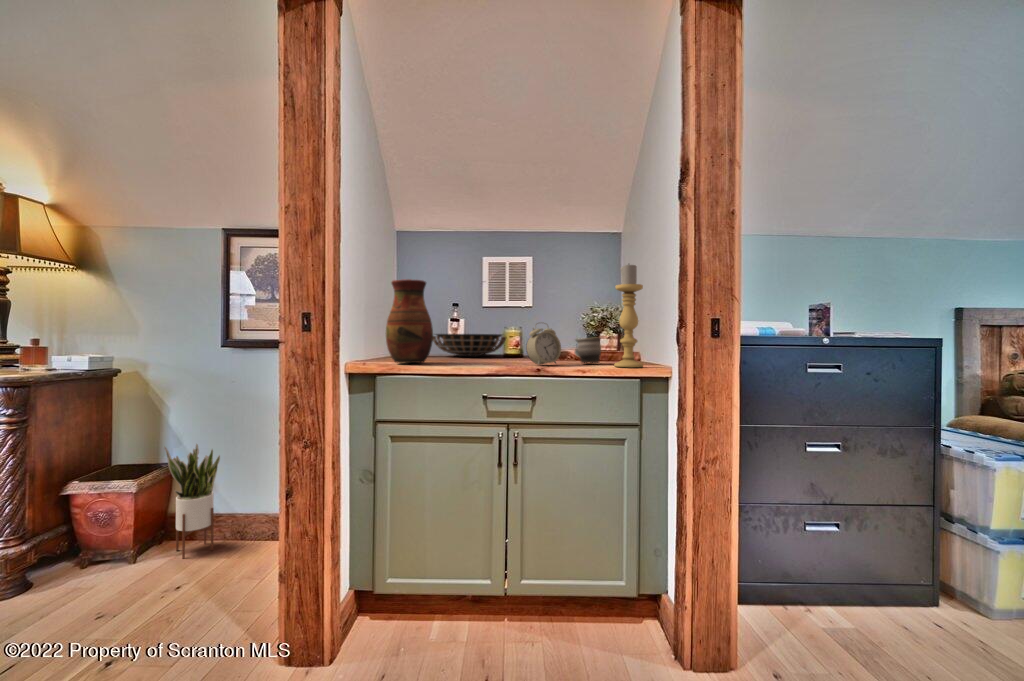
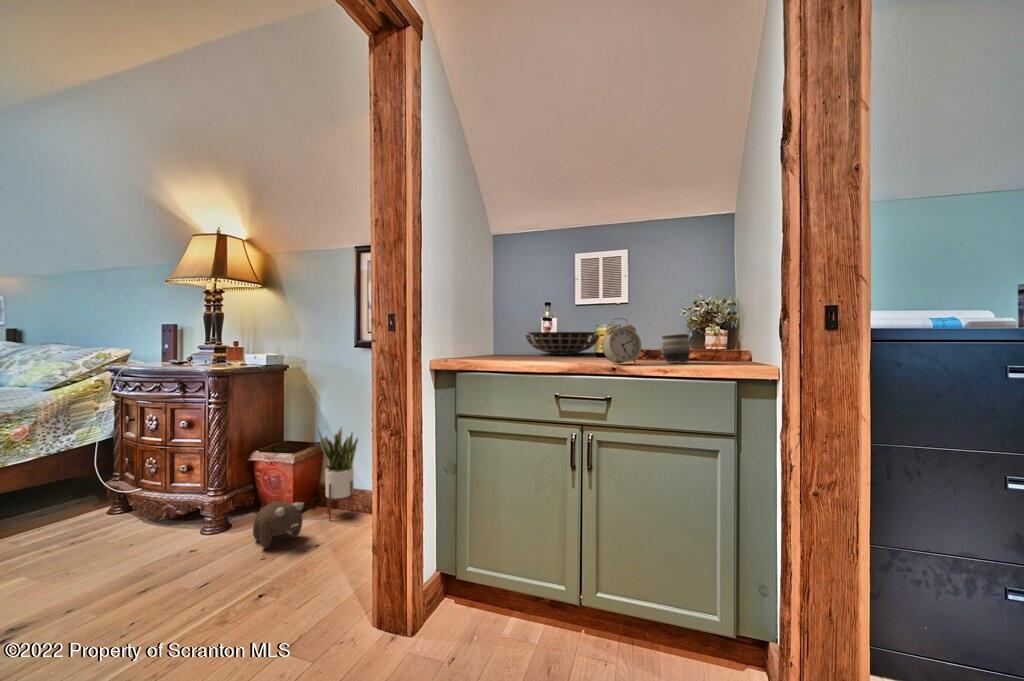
candle holder: present [614,264,643,367] -> none [702,246,738,368]
vase: present [386,279,433,363] -> none [467,279,512,362]
plush toy: none [81,538,159,601] -> present [253,501,304,548]

